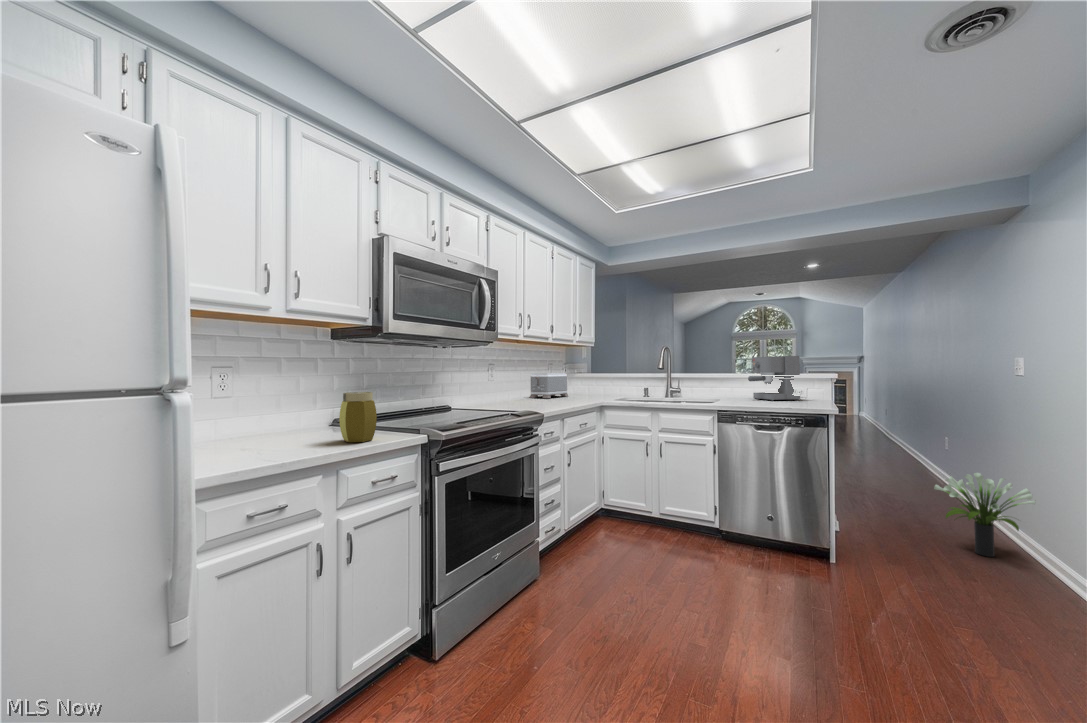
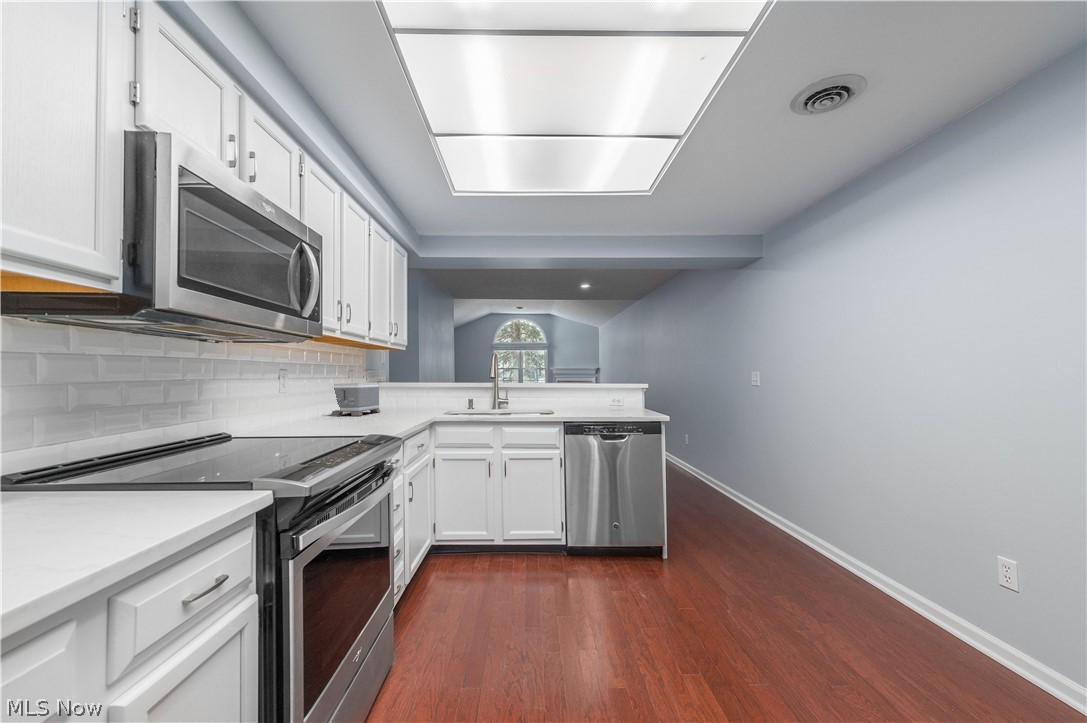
coffee maker: present [748,356,800,401] -> none [574,365,617,408]
jar: present [339,392,377,442] -> none [82,419,180,530]
potted plant: present [934,473,1035,557] -> none [720,461,786,528]

